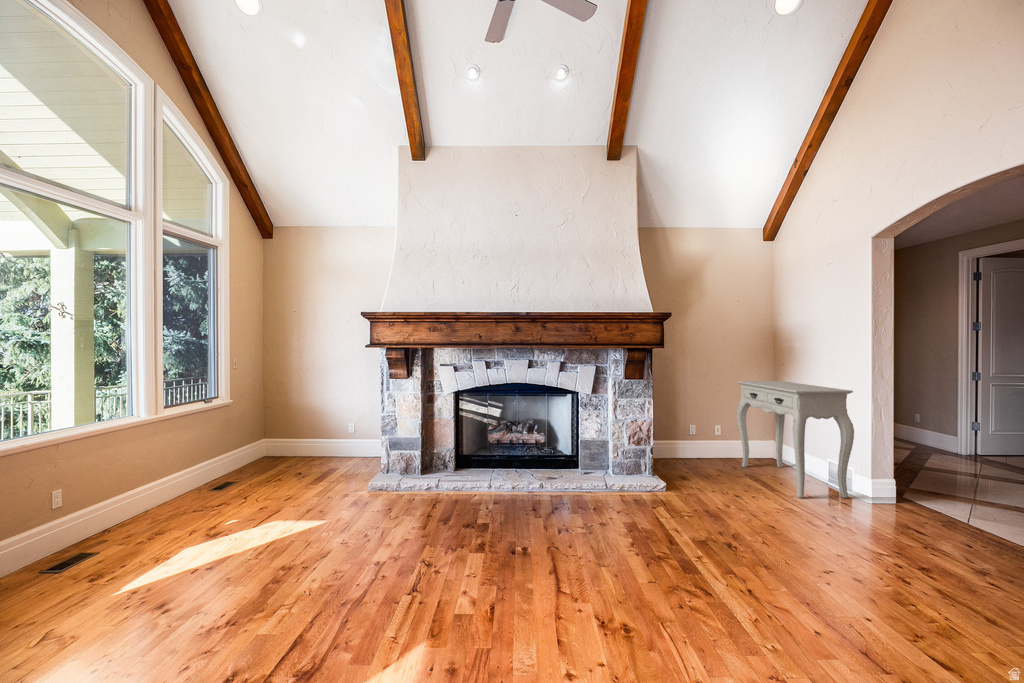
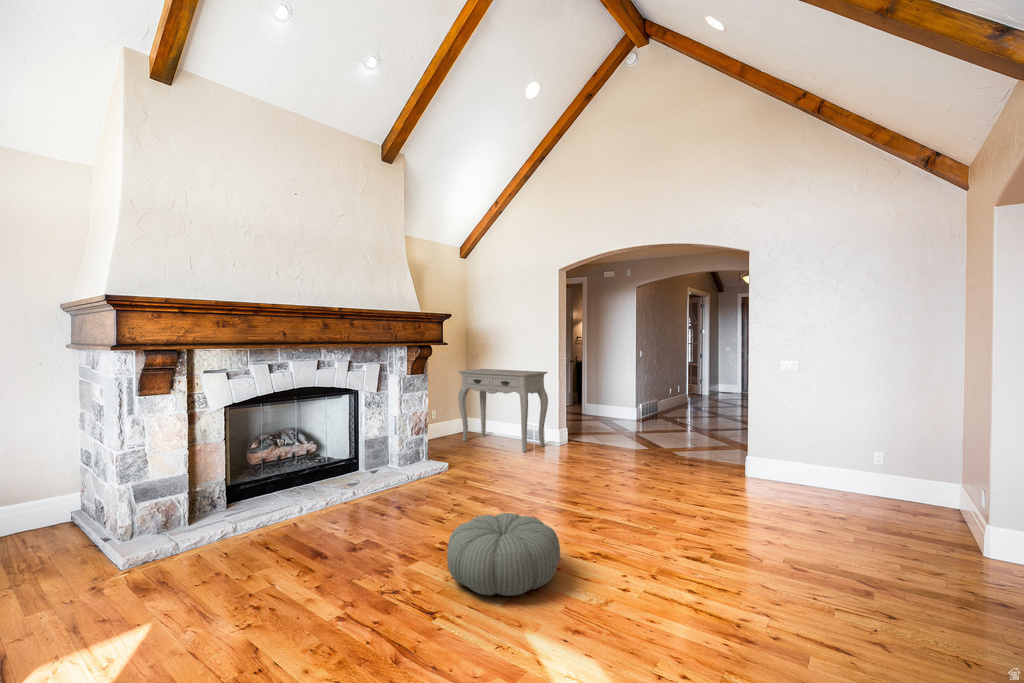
pouf: none [442,536,574,641] -> present [447,513,560,596]

